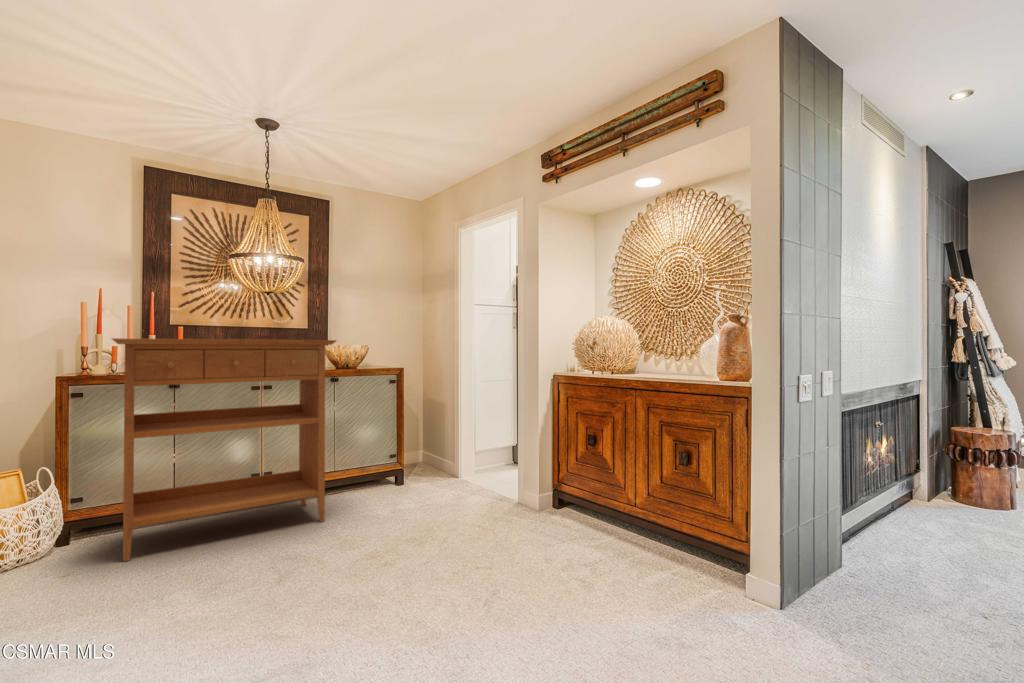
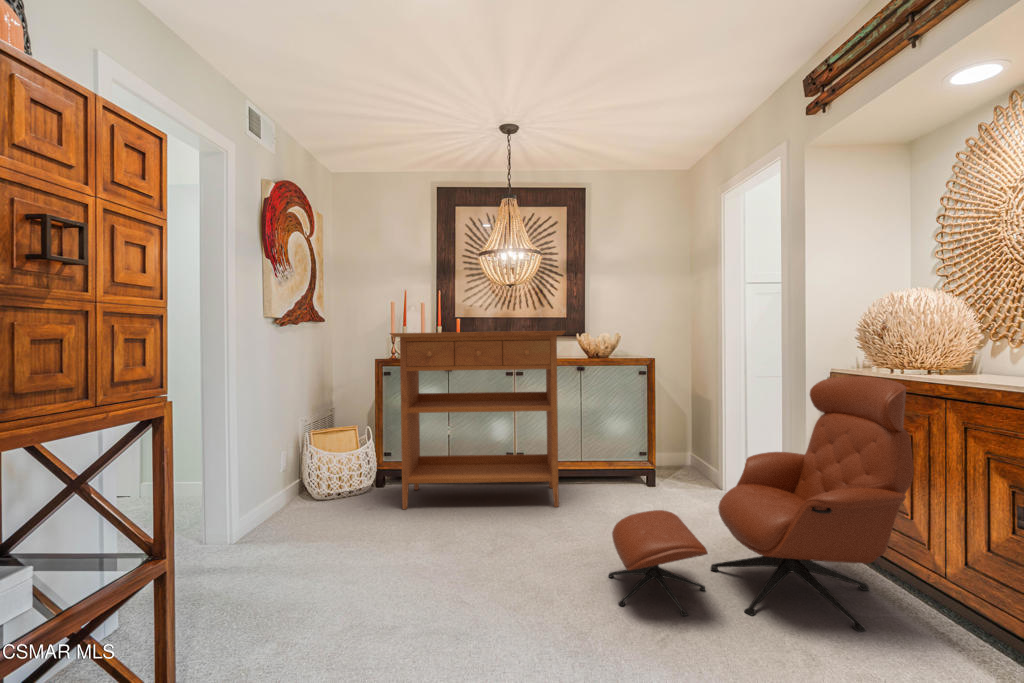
lounge chair: none [413,377,621,586] -> present [609,377,913,632]

